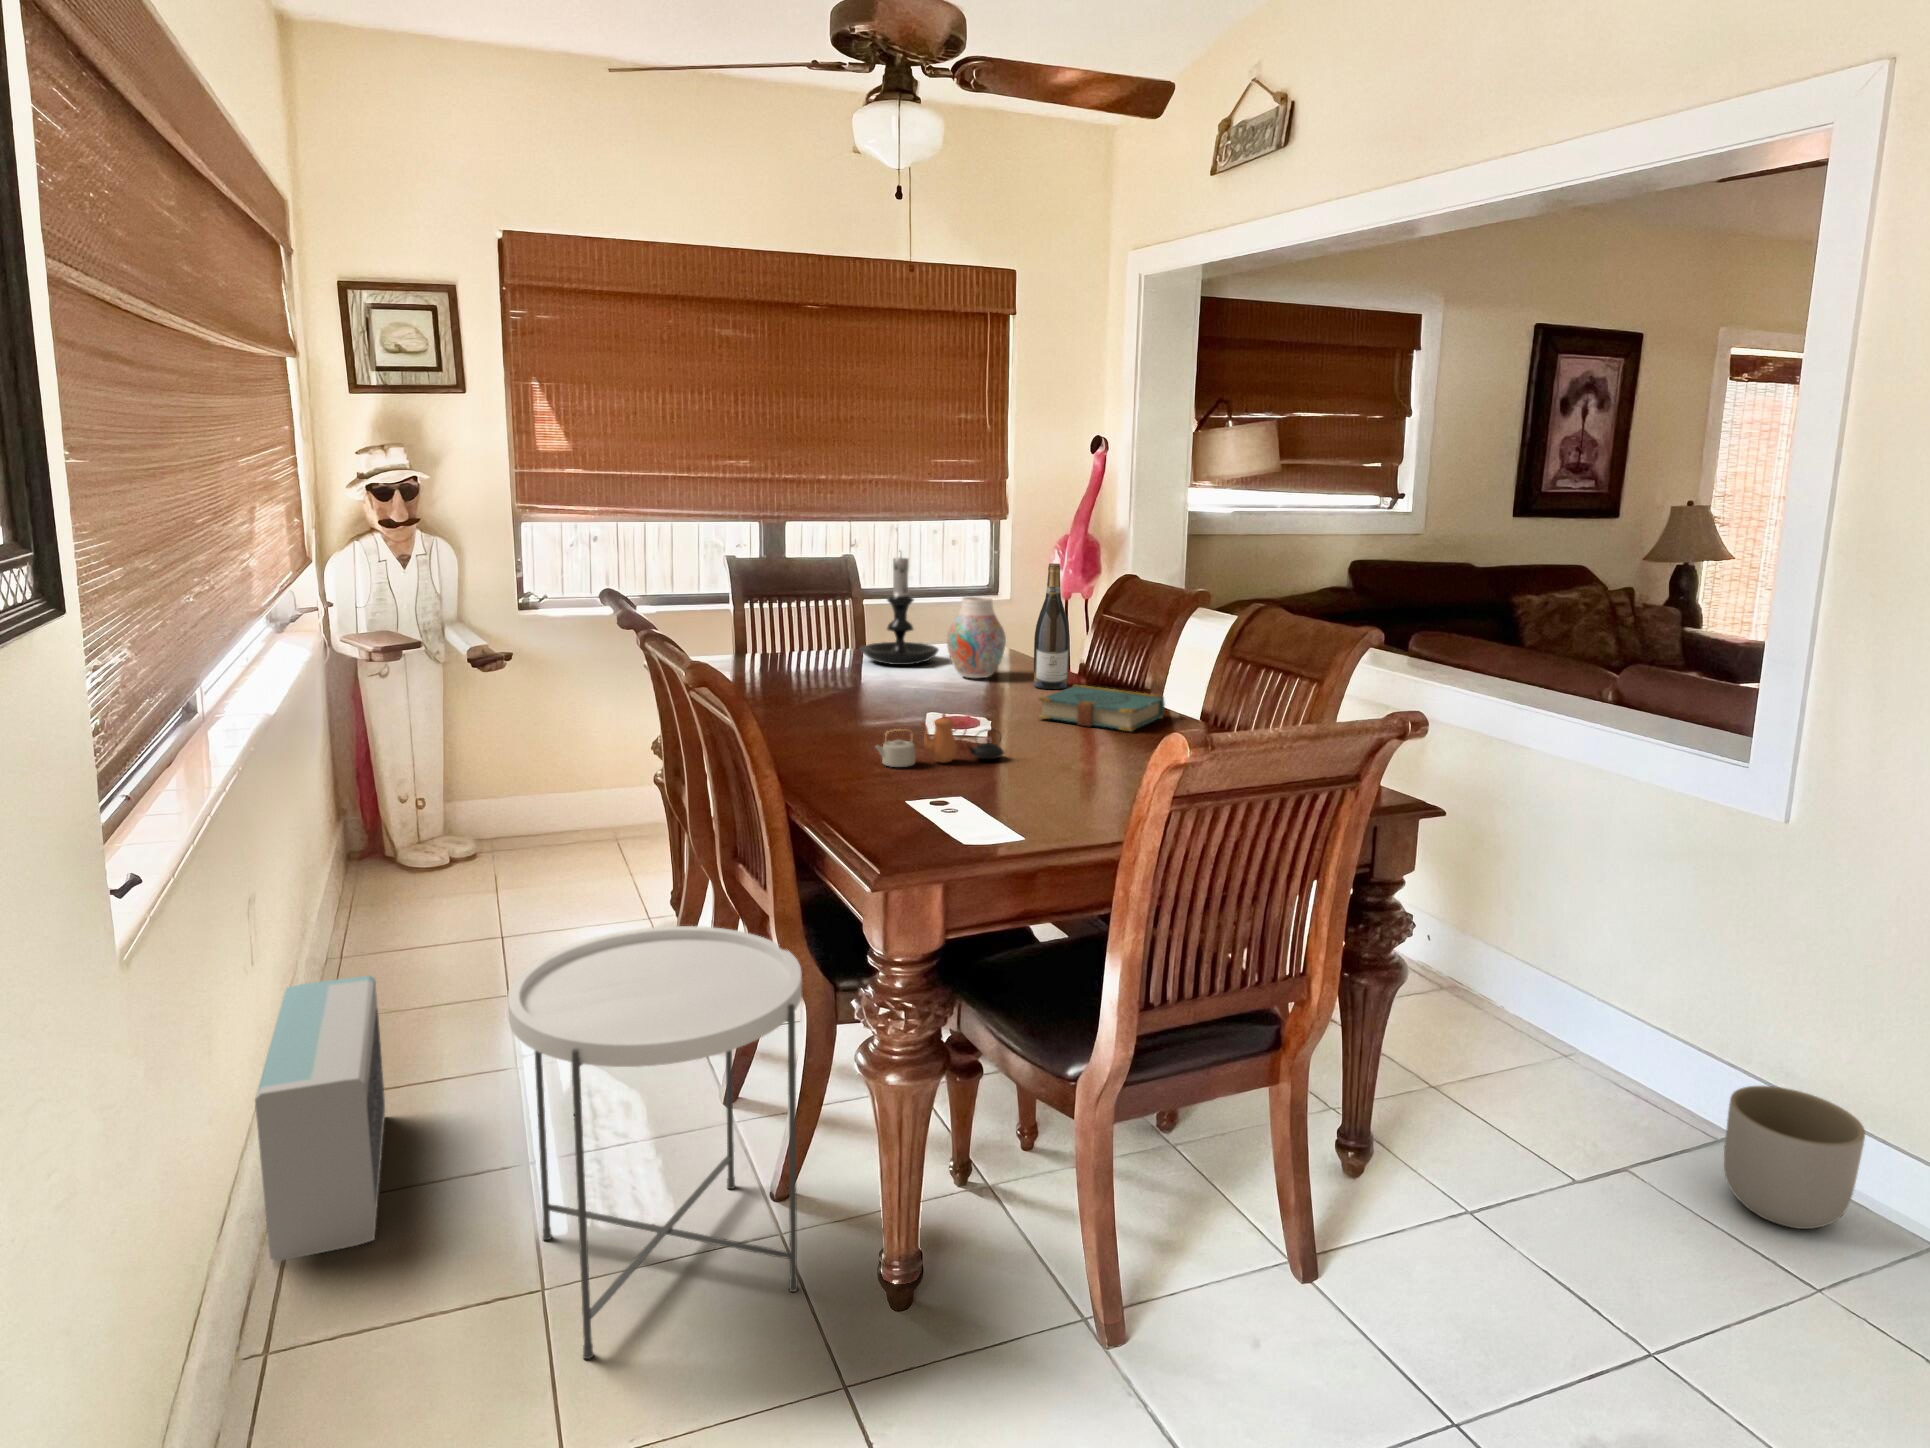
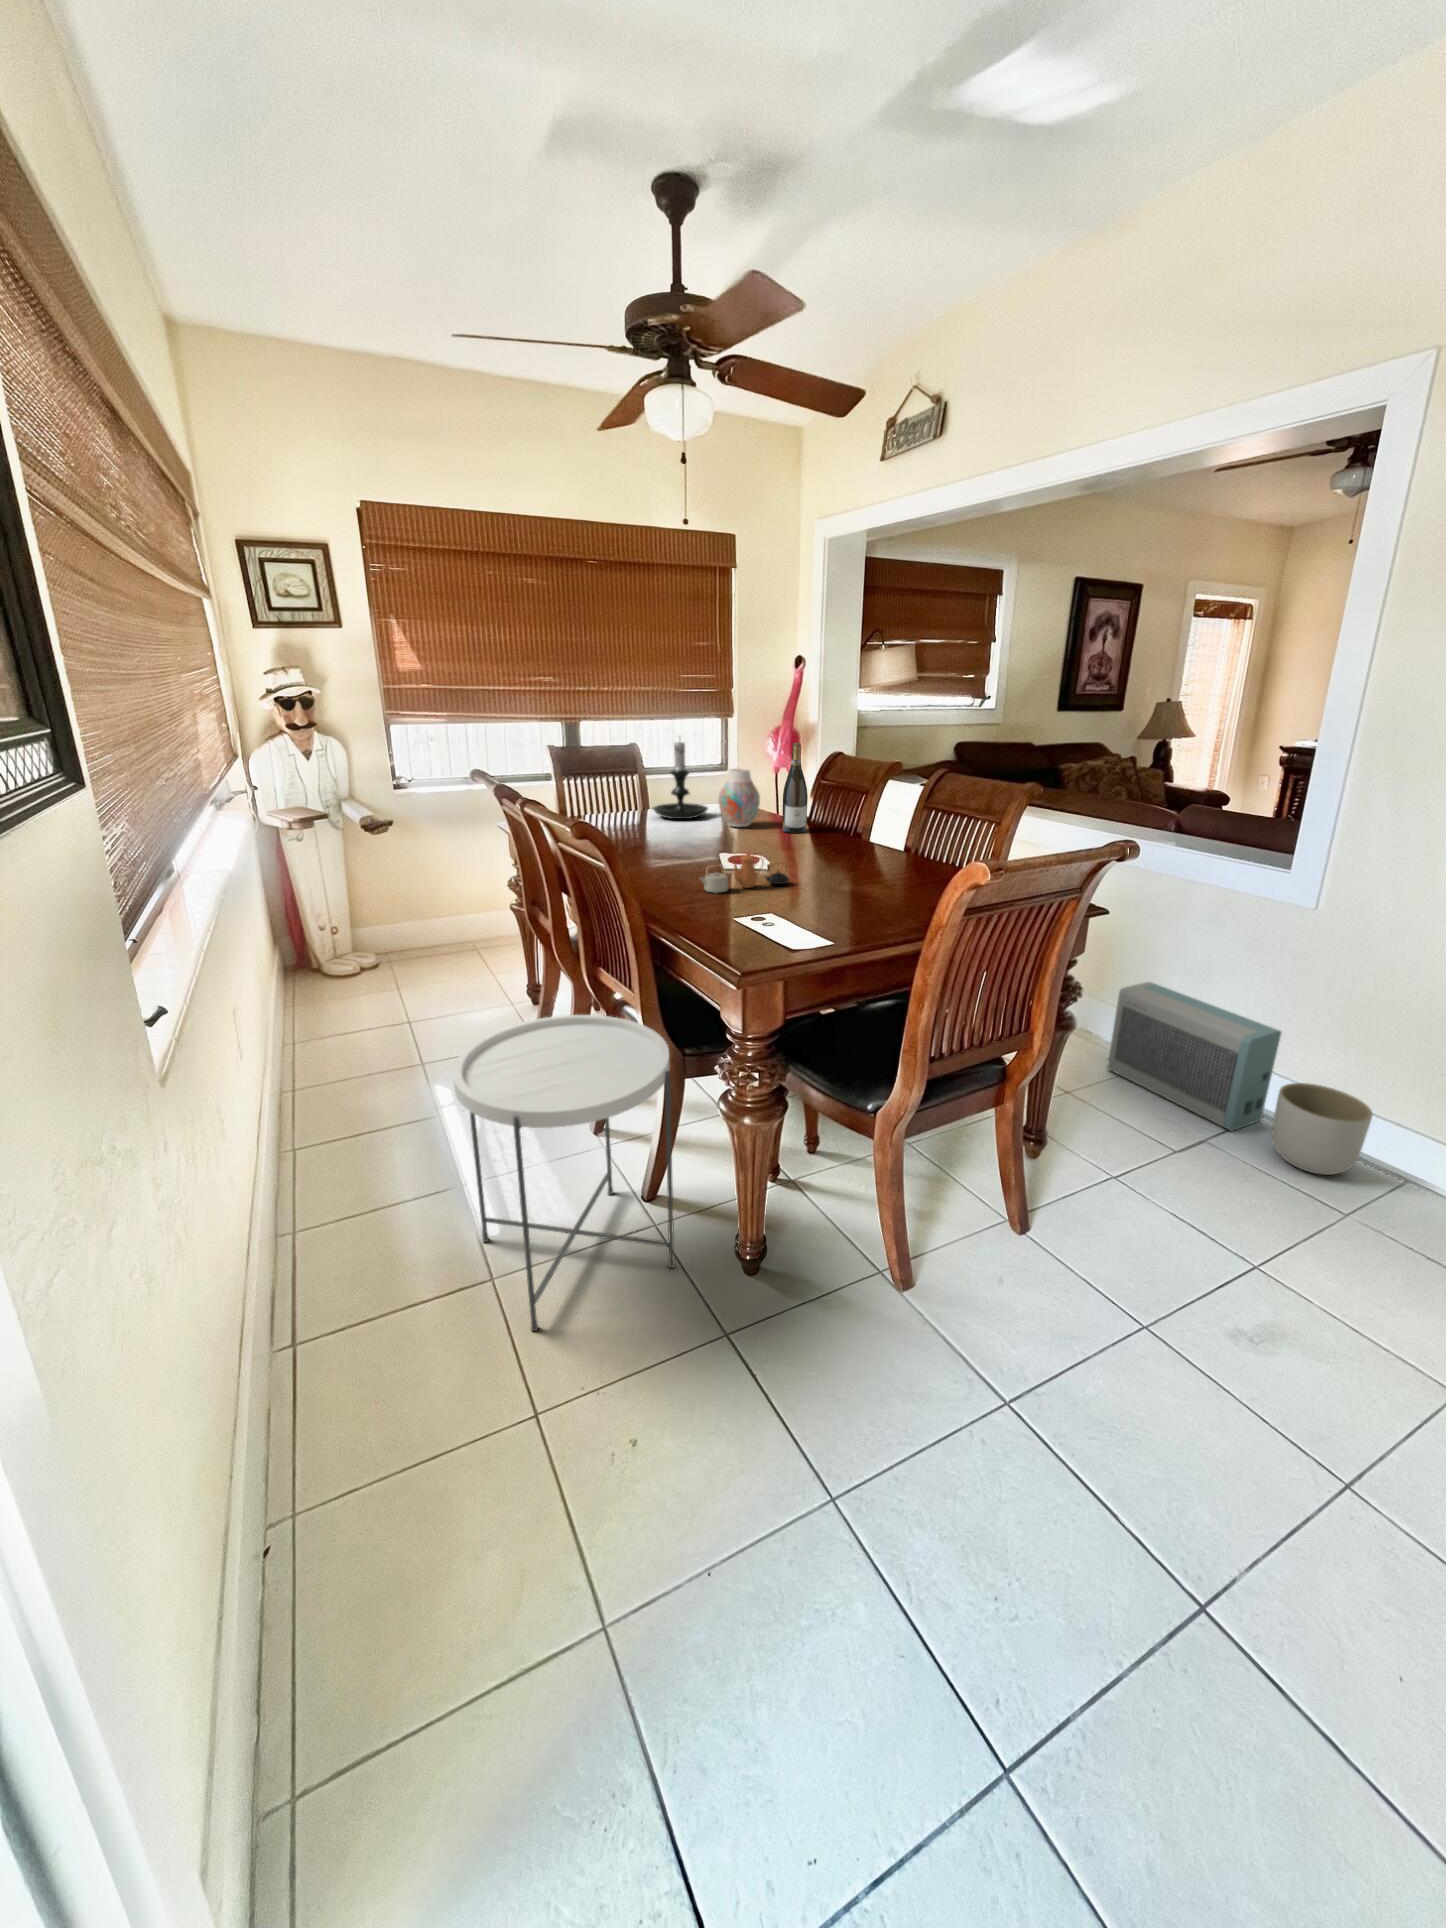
book: present [1038,684,1165,731] -> none [798,829,885,861]
air purifier: present [255,976,385,1262] -> present [1107,982,1281,1131]

